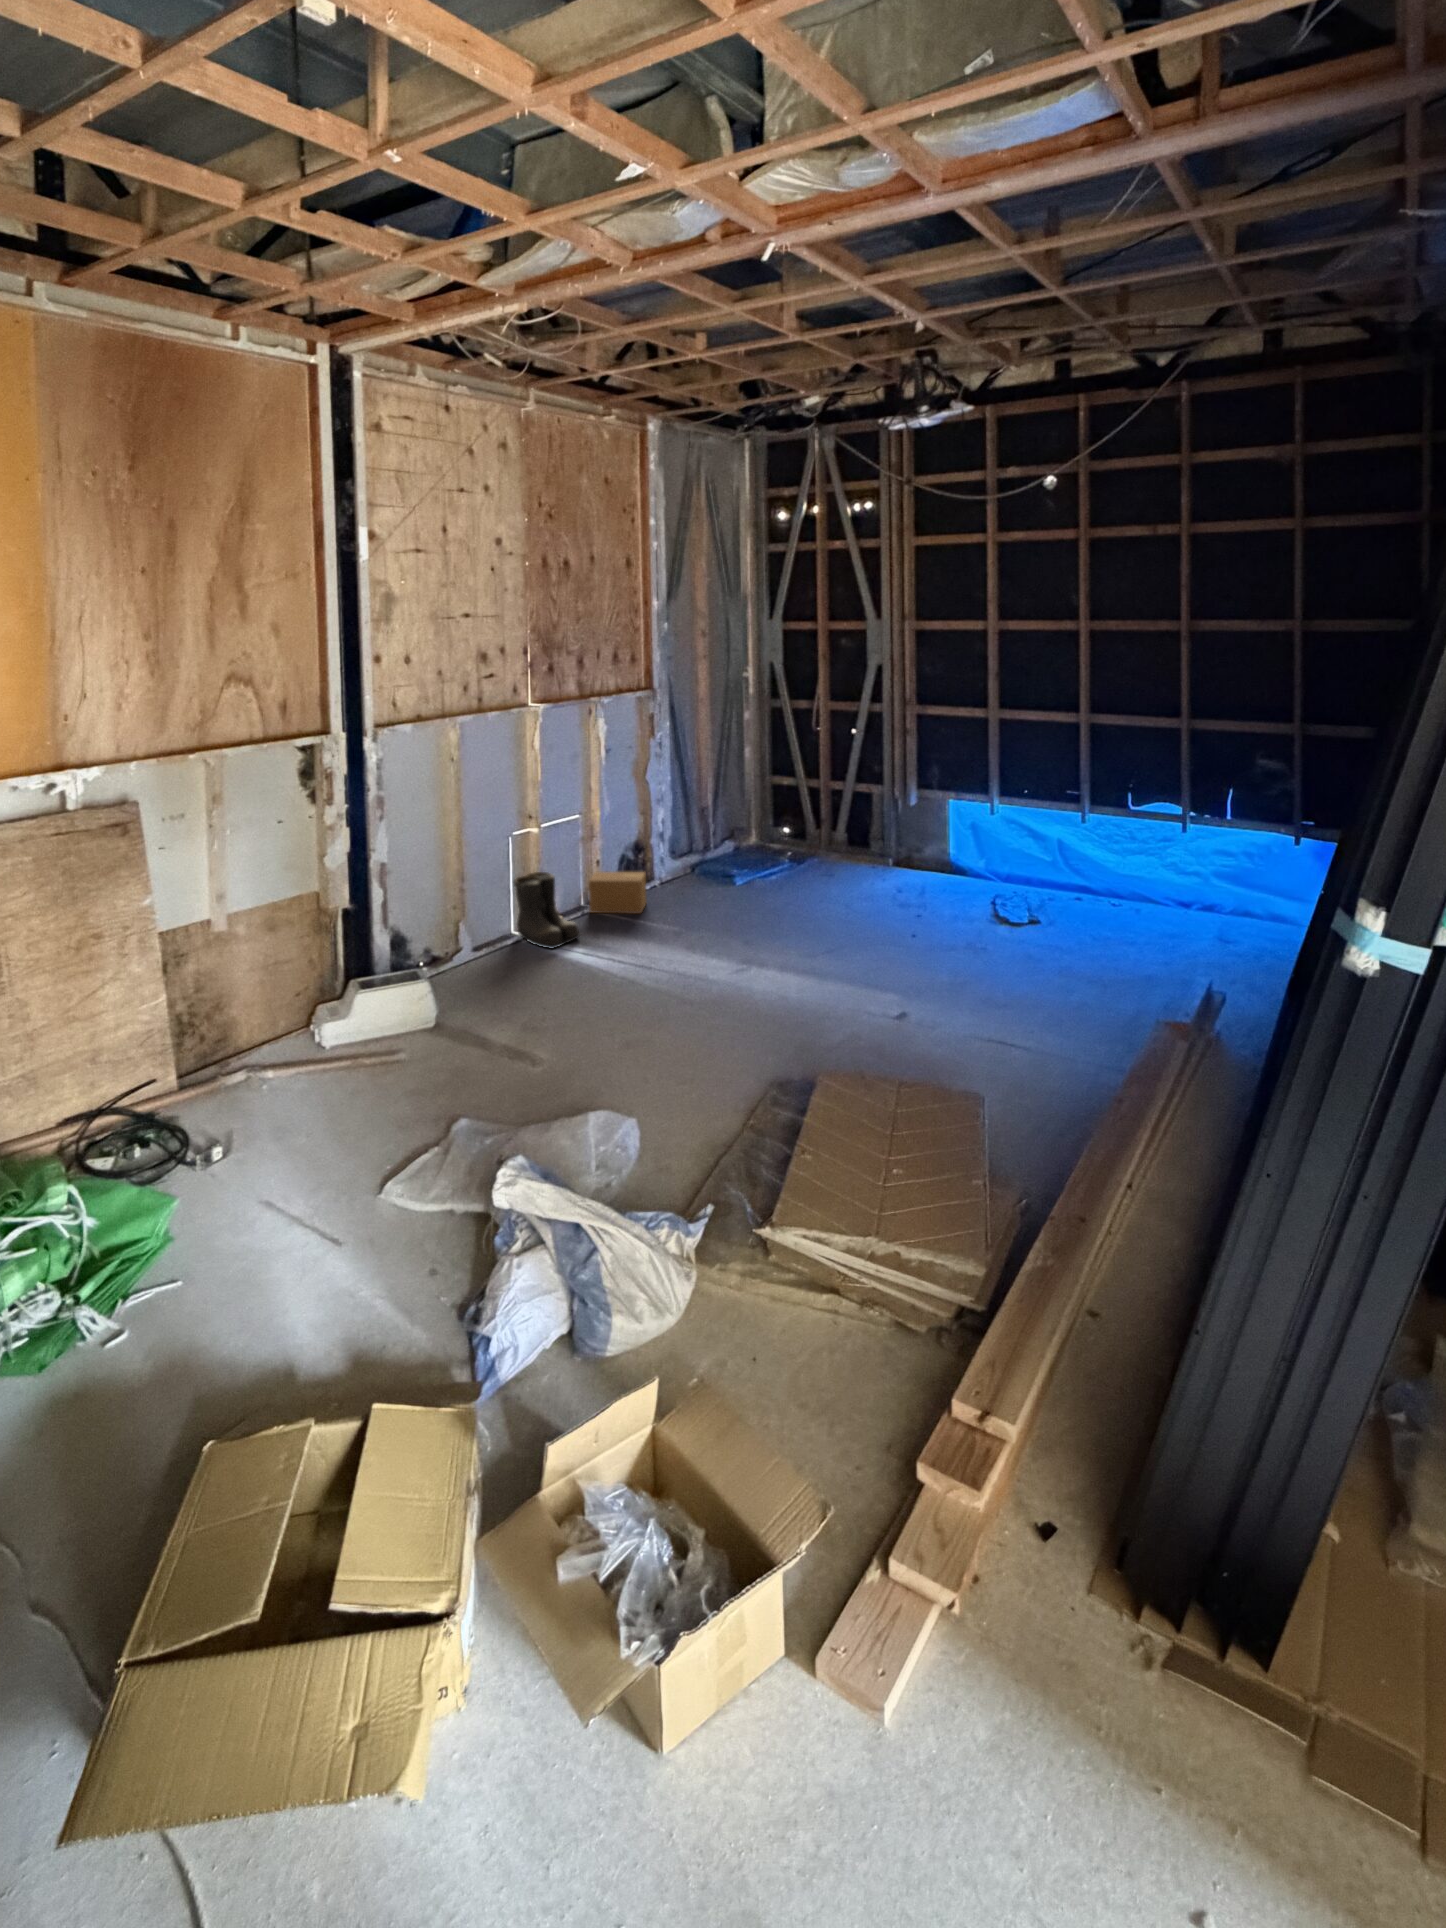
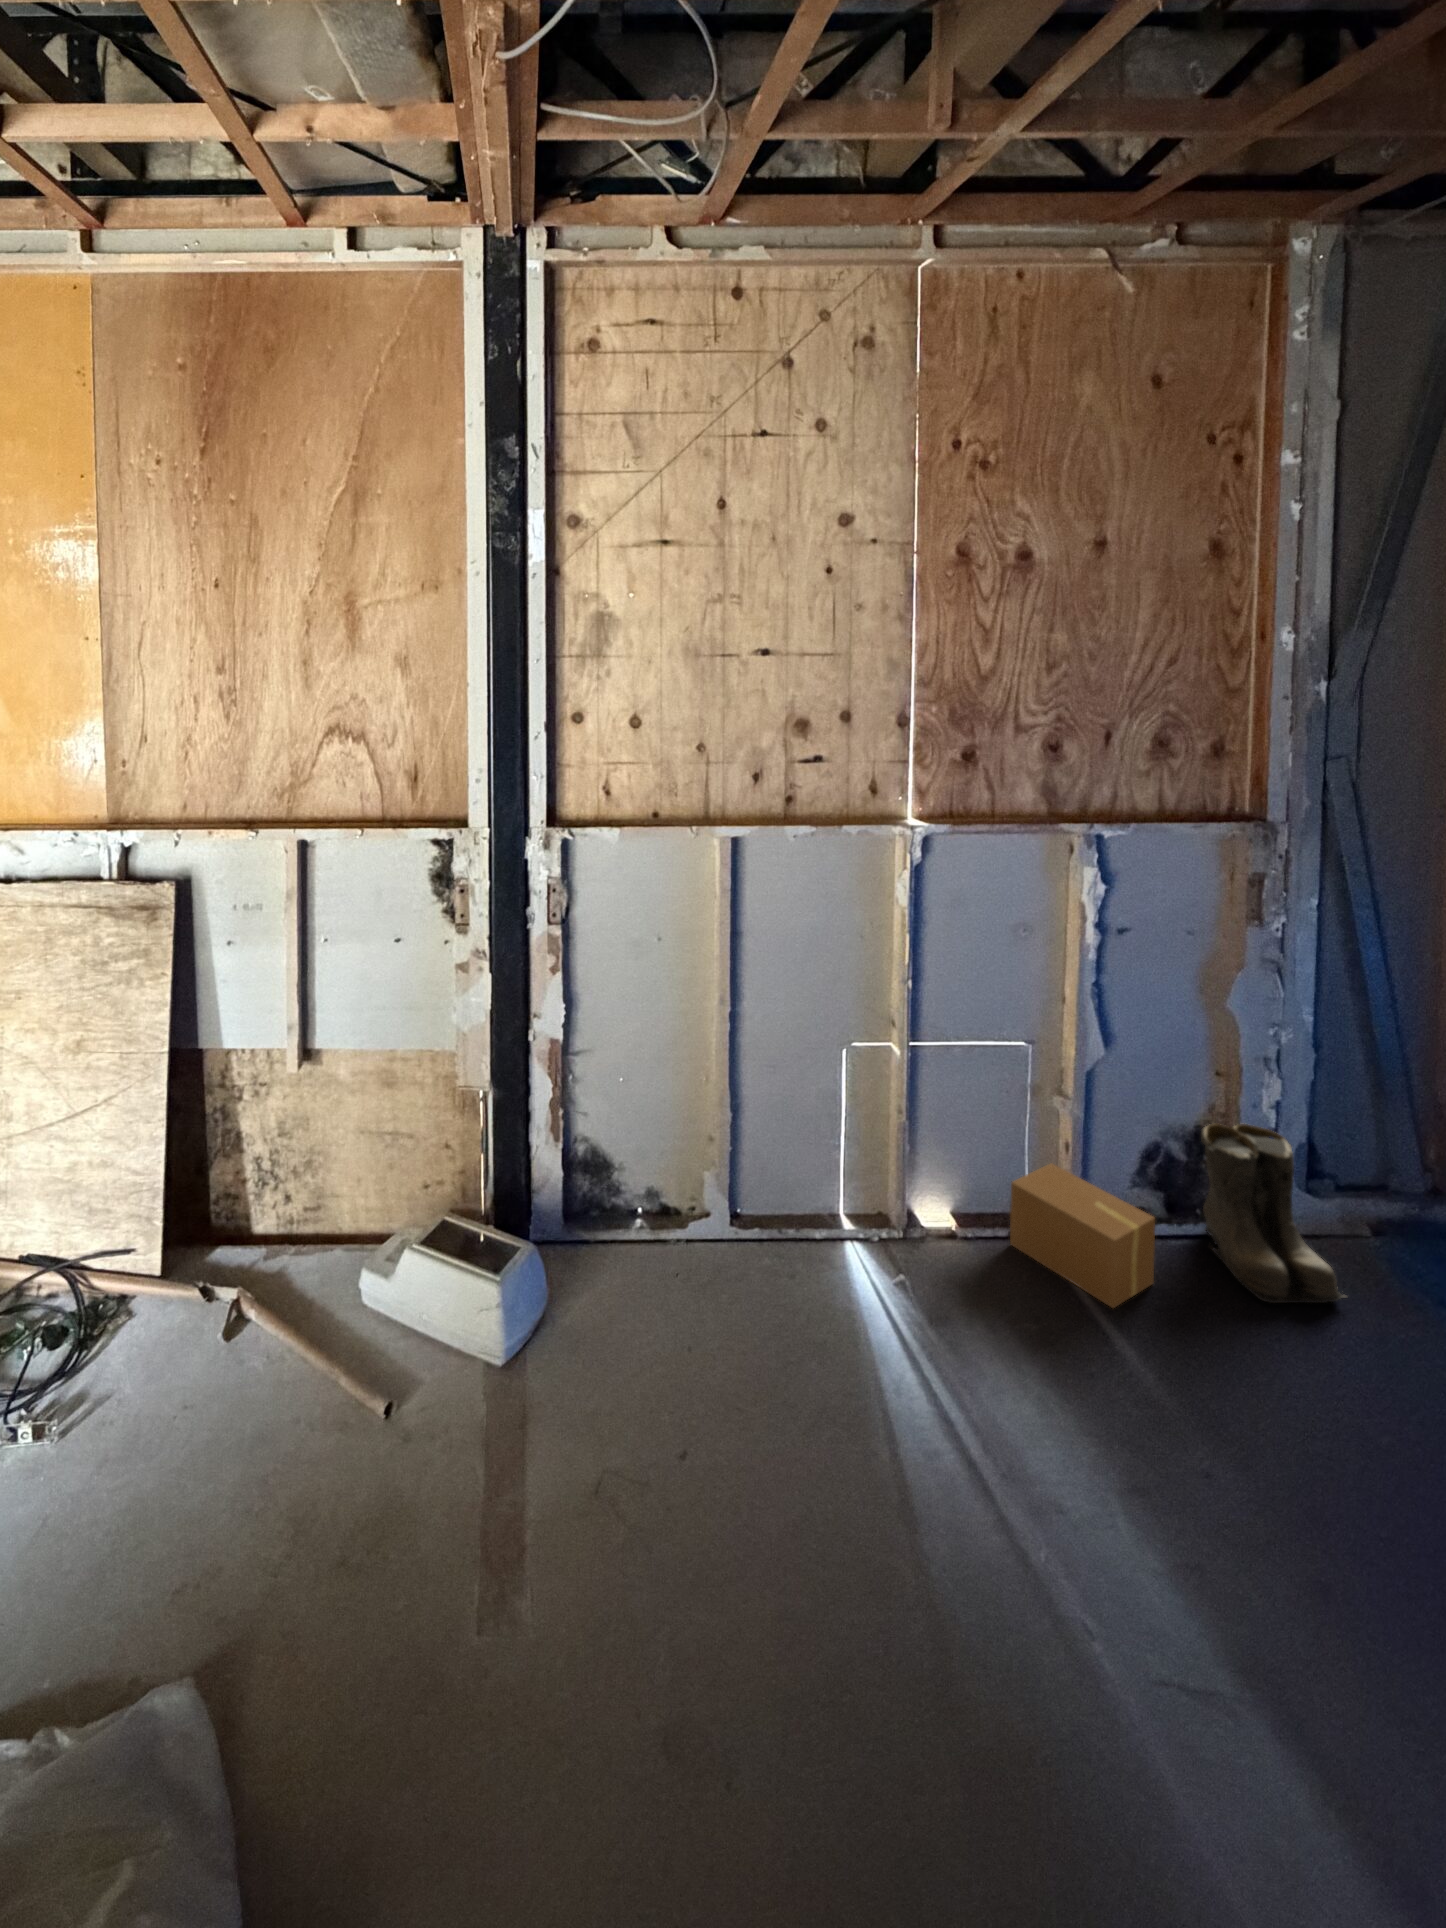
boots: present [514,872,580,948] -> present [1201,1123,1347,1303]

